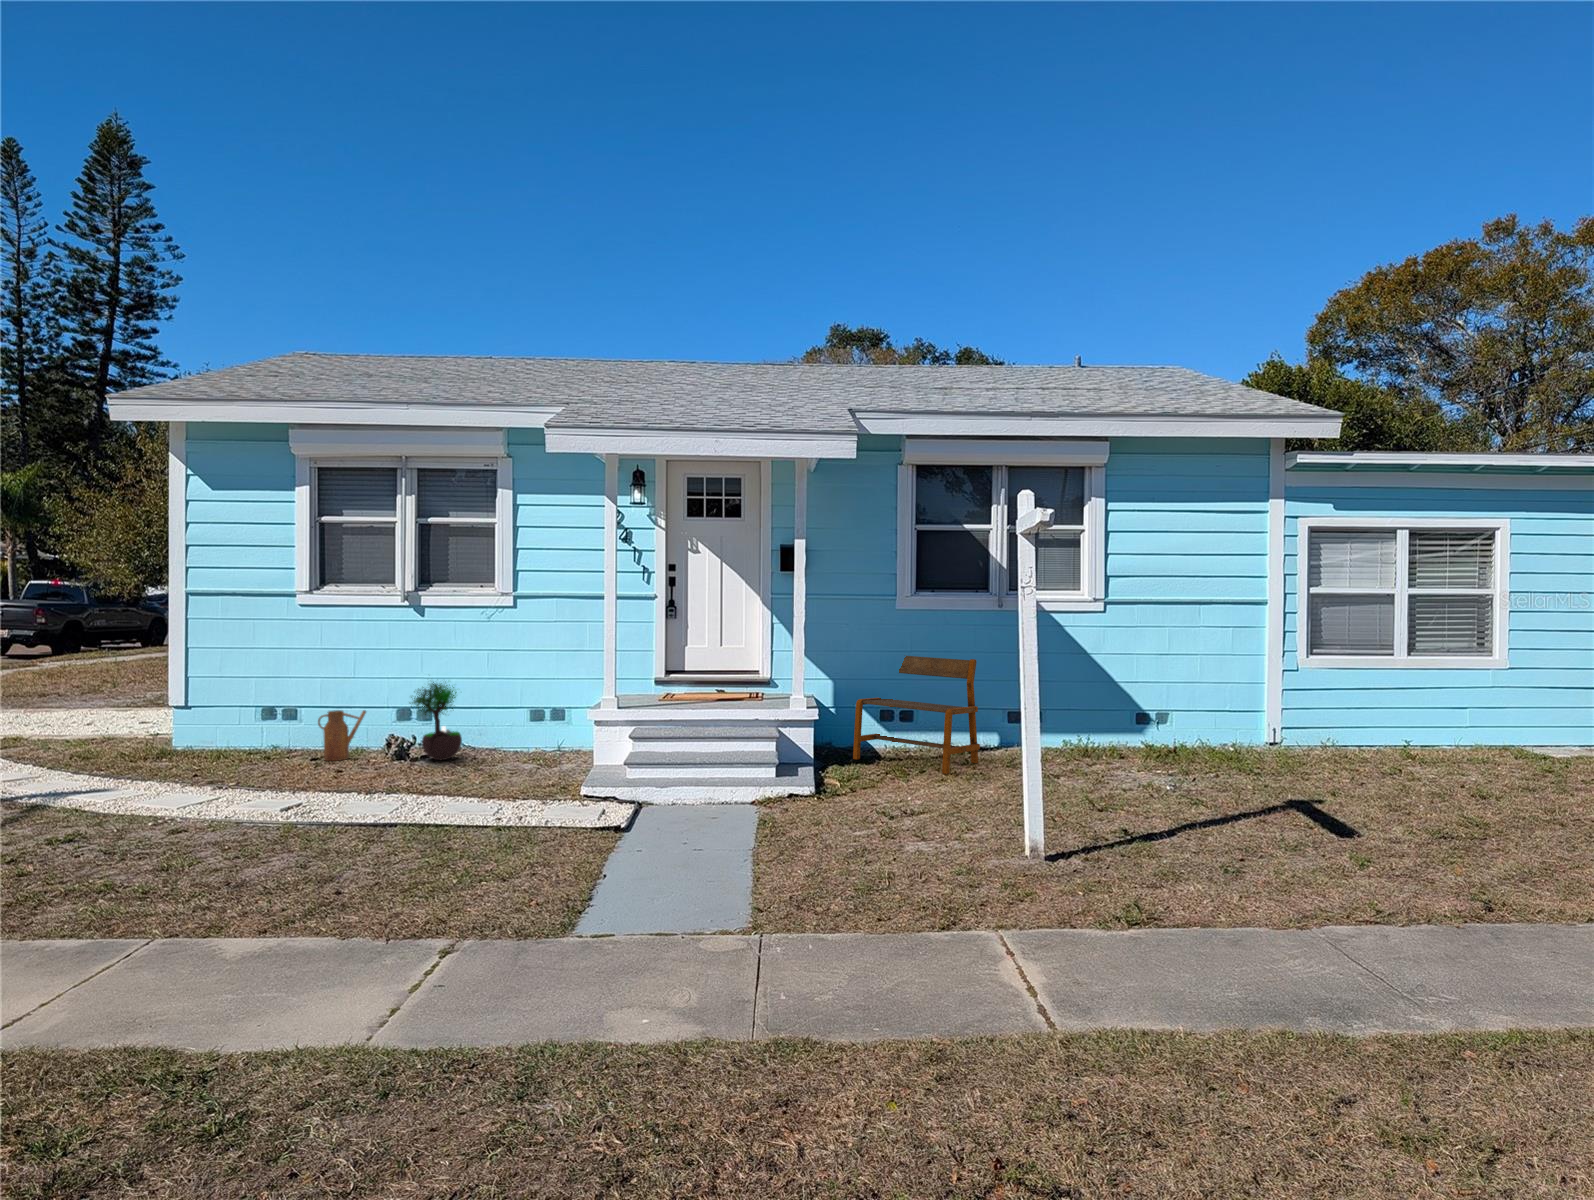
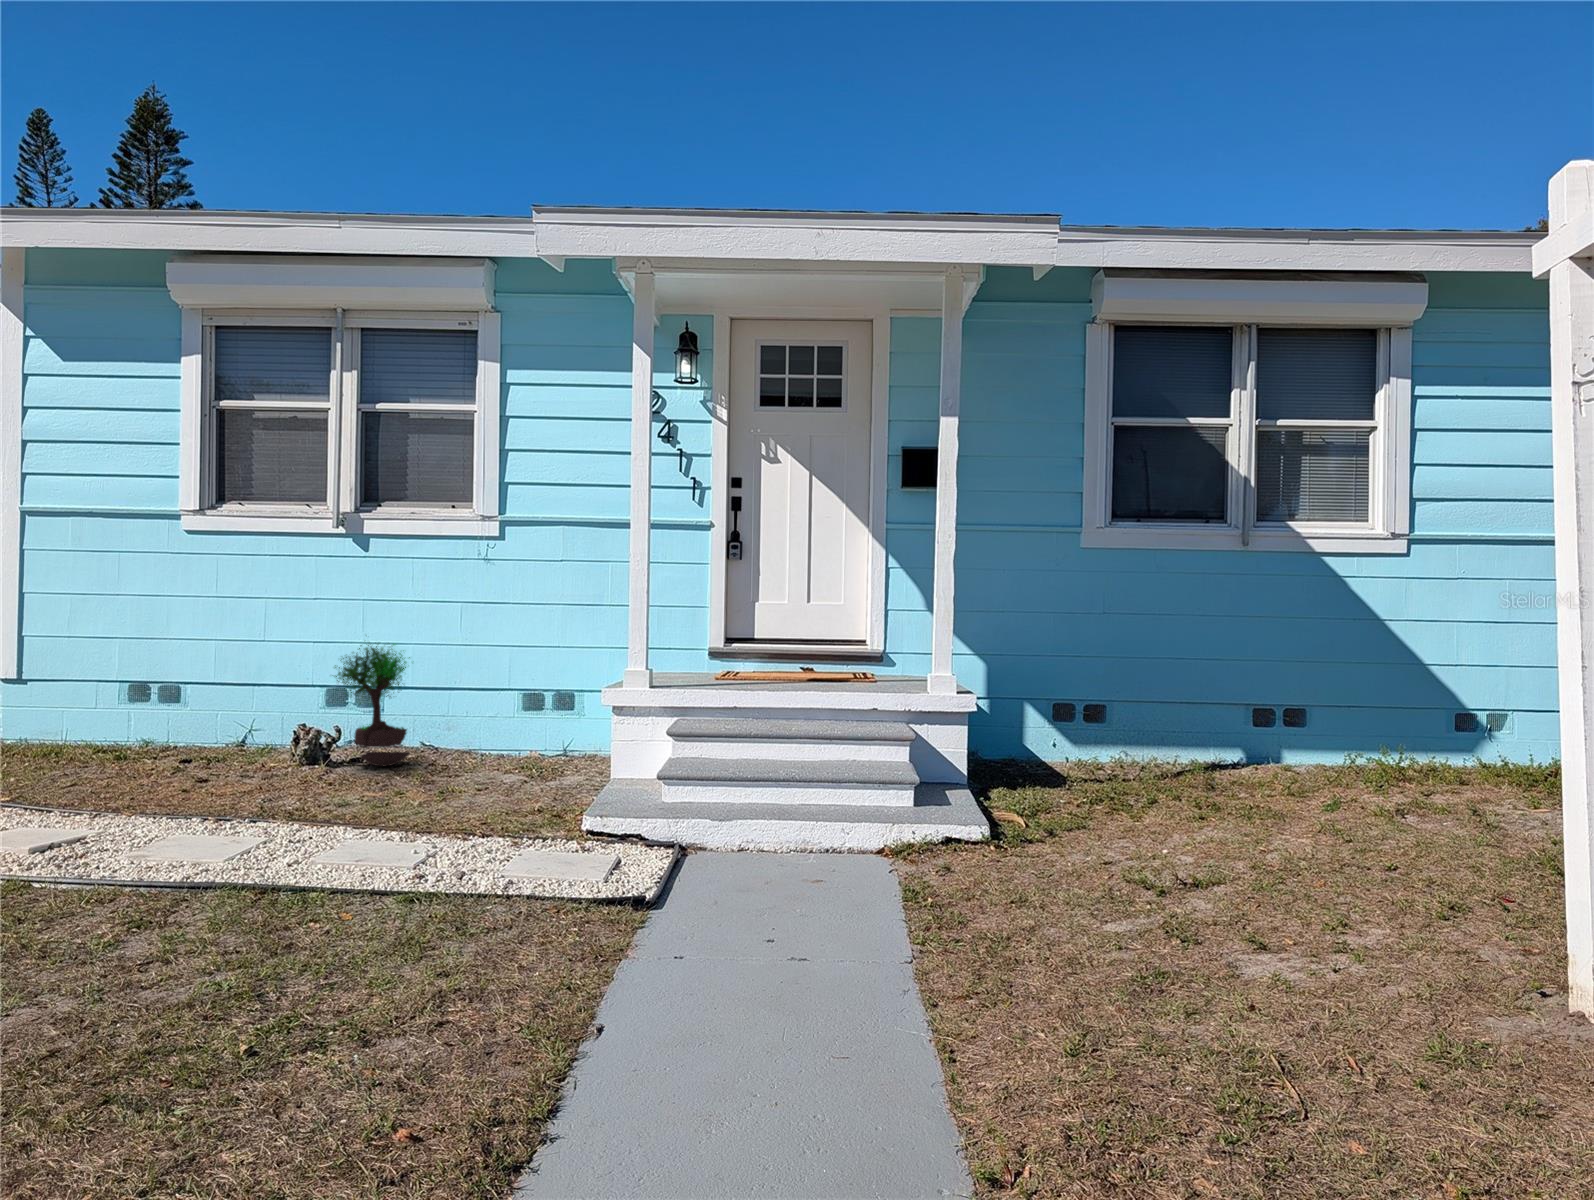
bench: present [853,656,980,774] -> none [1014,617,1225,806]
watering can: present [318,710,366,761] -> none [204,688,277,764]

